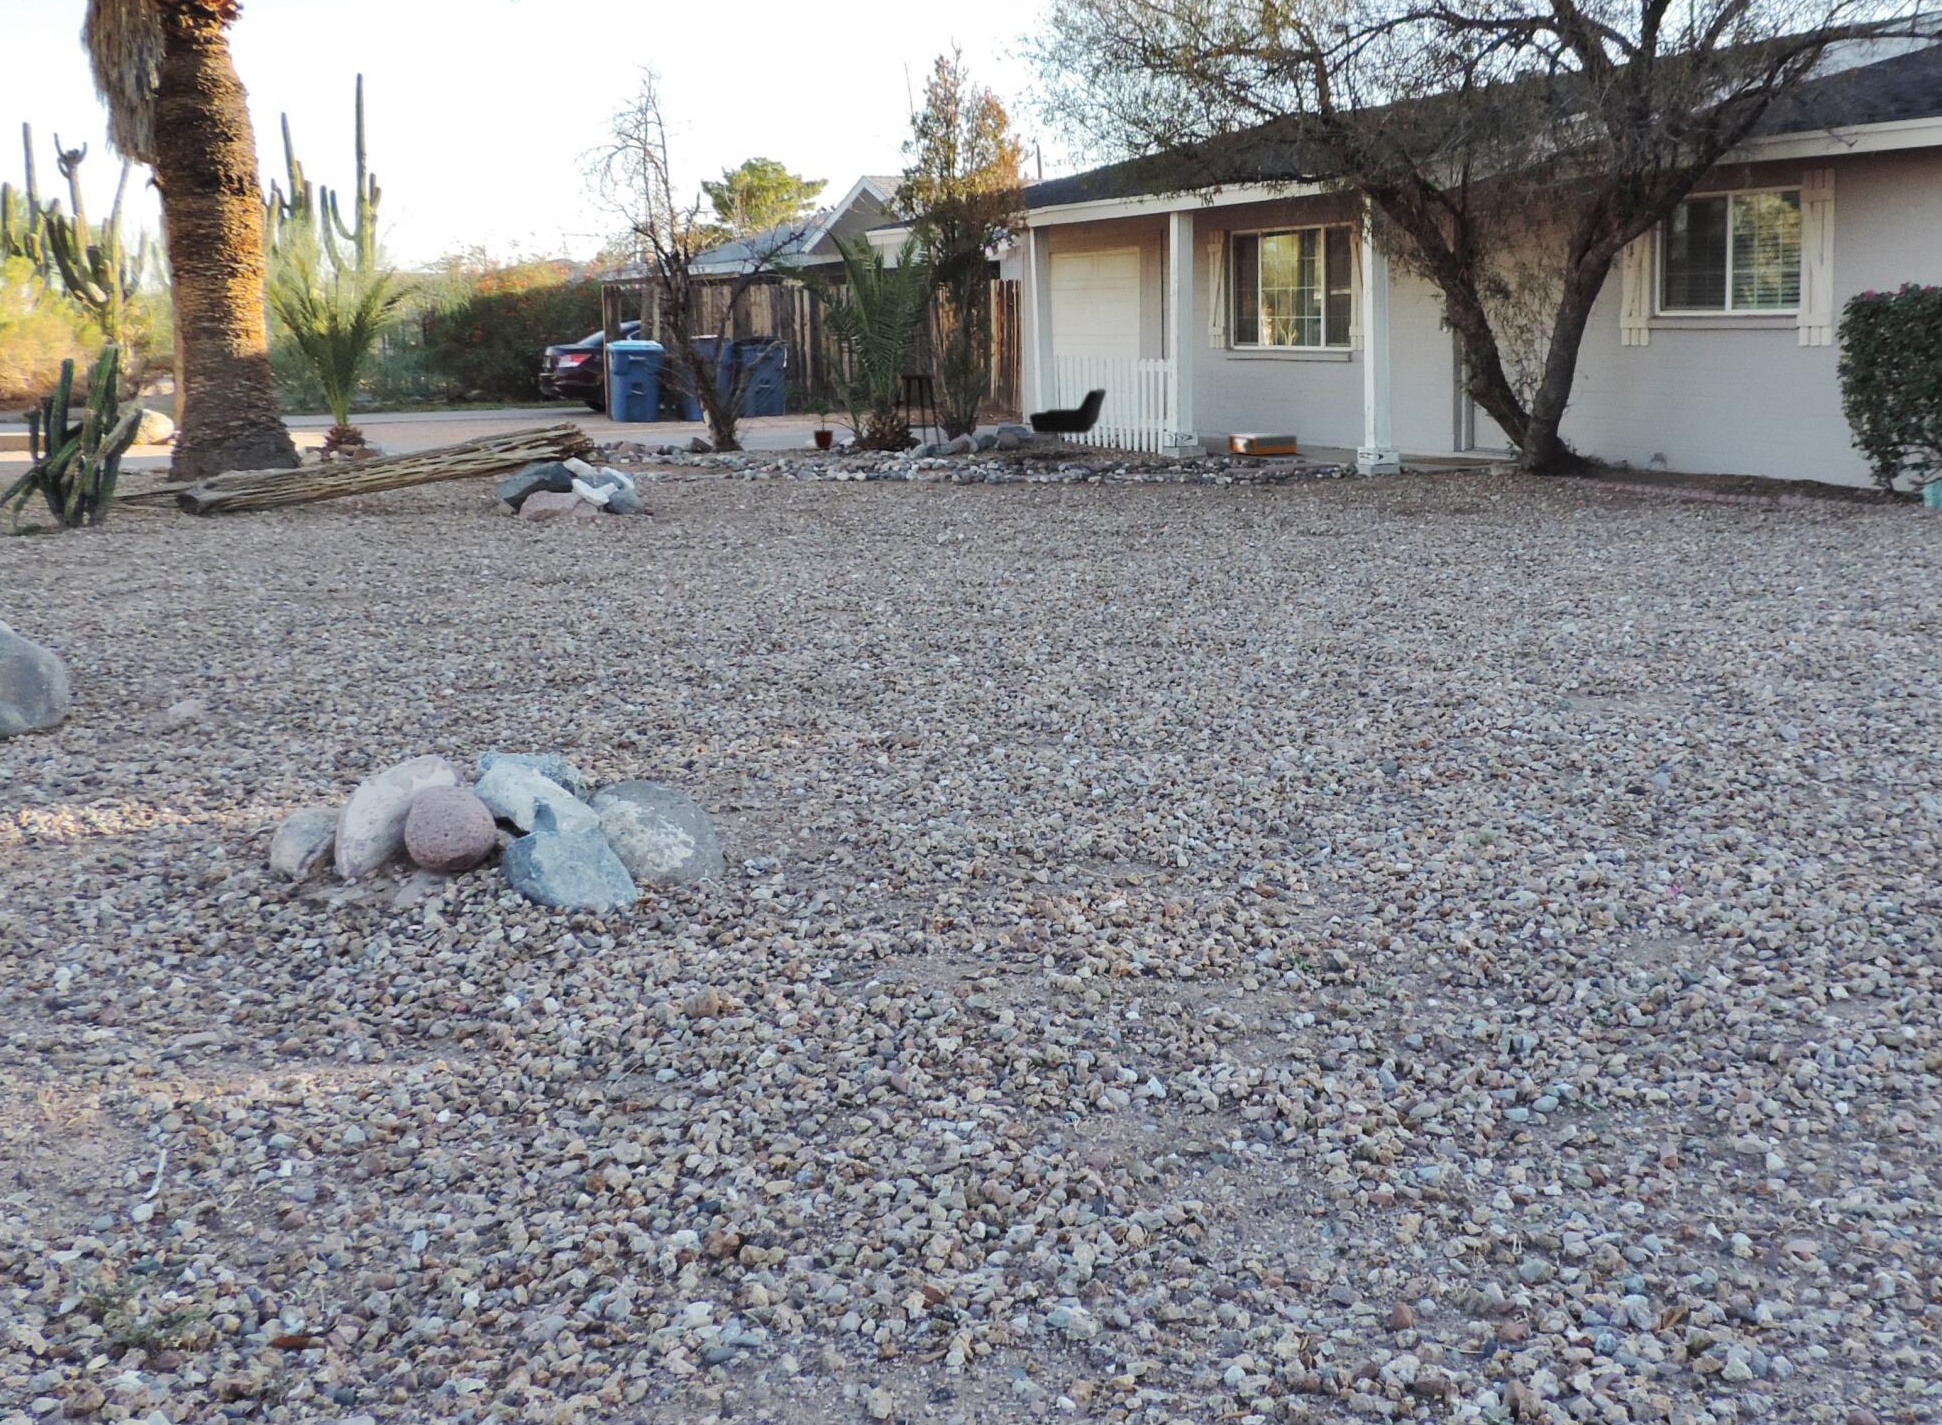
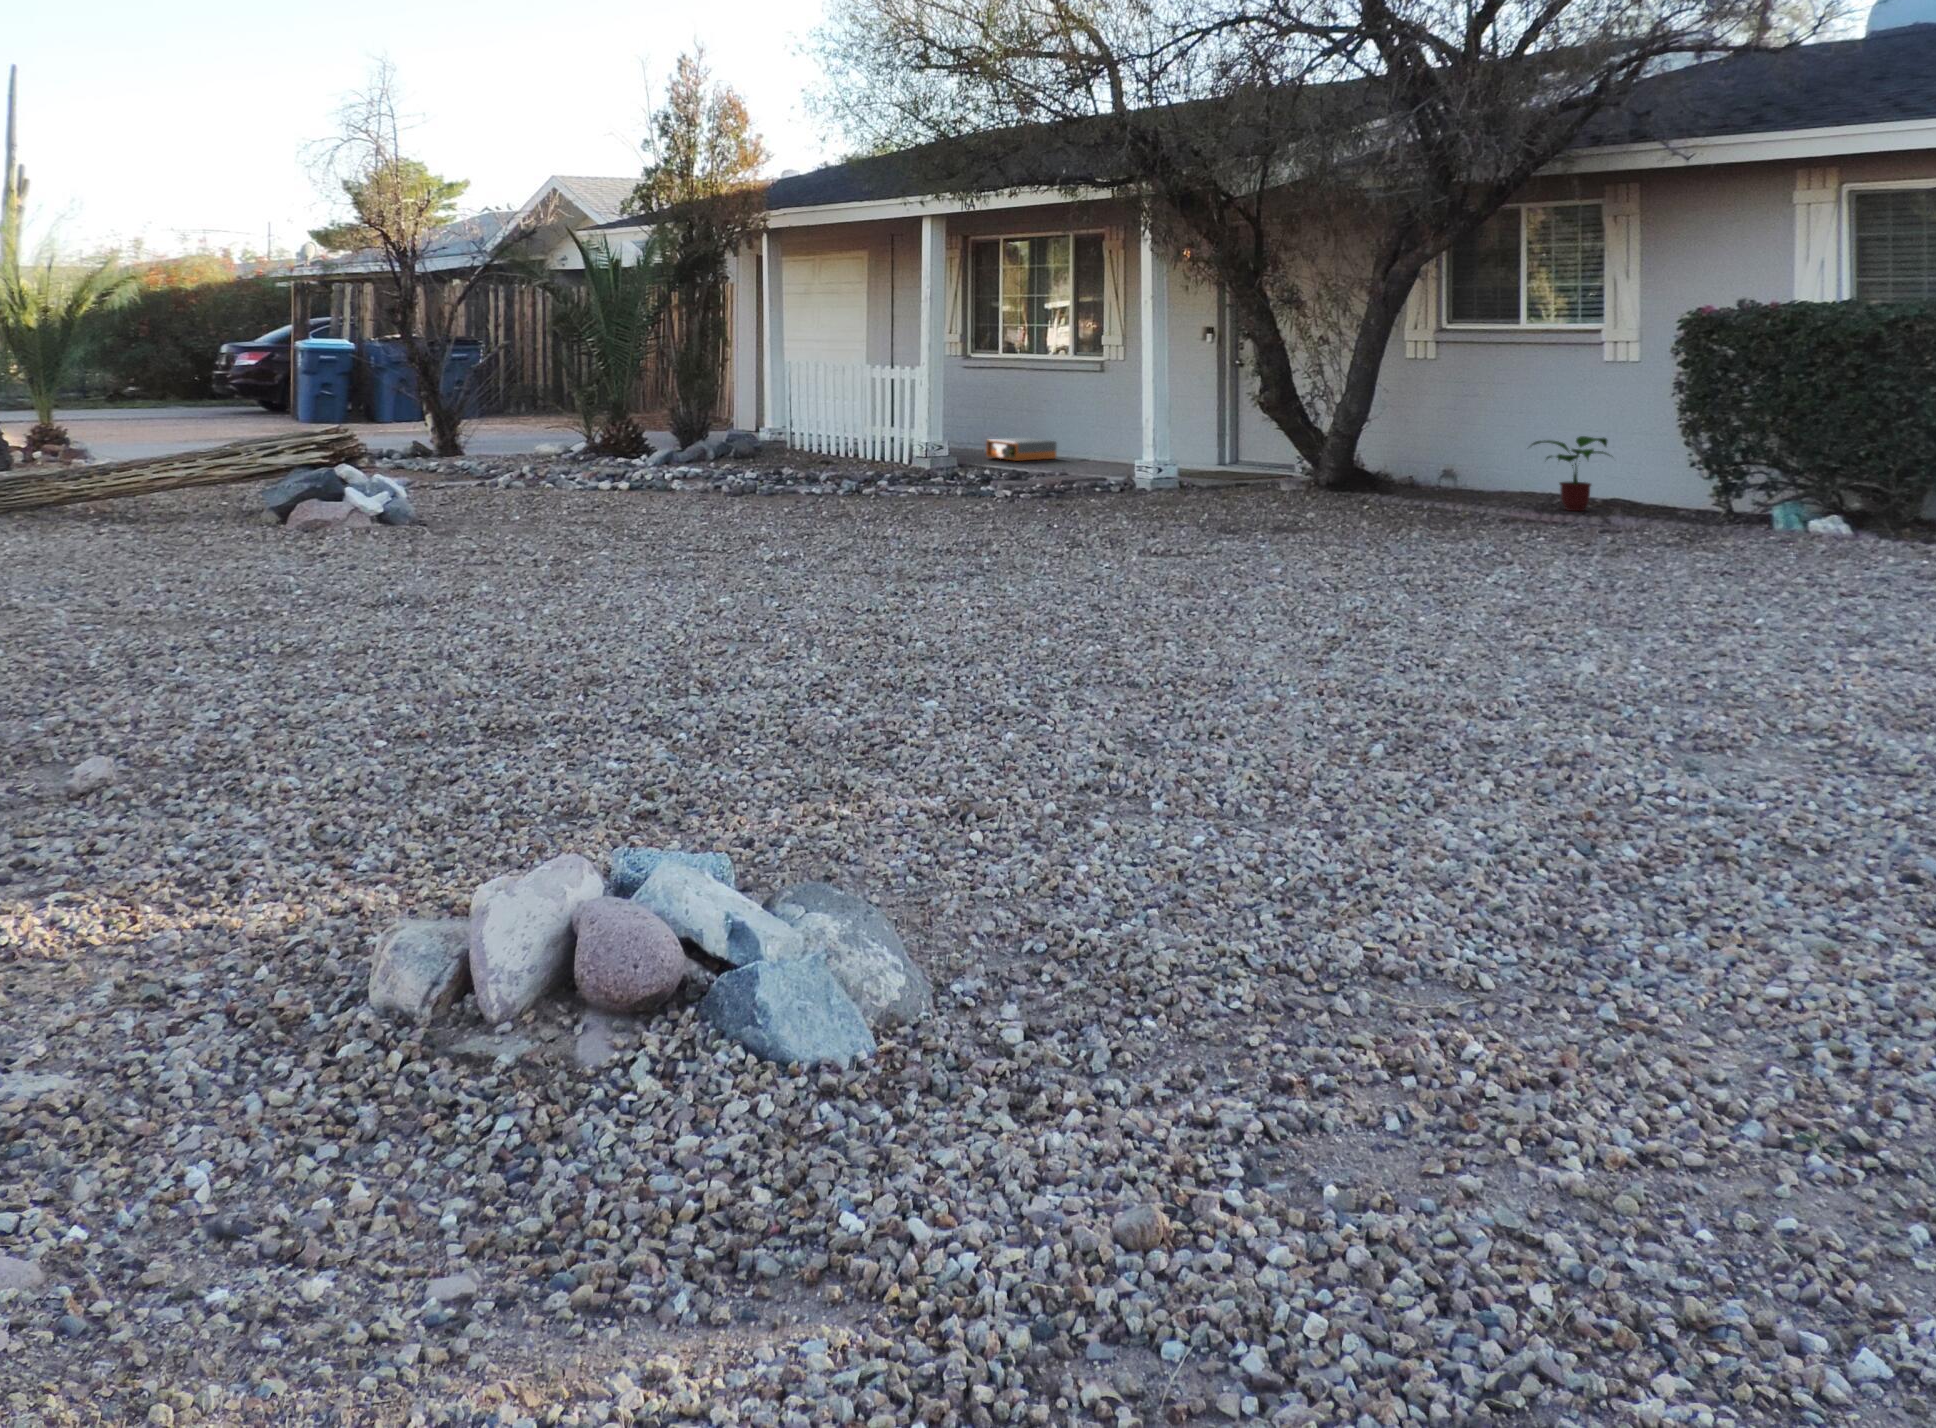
stool: present [892,374,941,449] -> none [629,374,681,454]
lounge chair: present [1029,388,1106,455] -> none [774,391,858,460]
potted plant: present [804,399,844,450] -> present [1531,436,1608,511]

